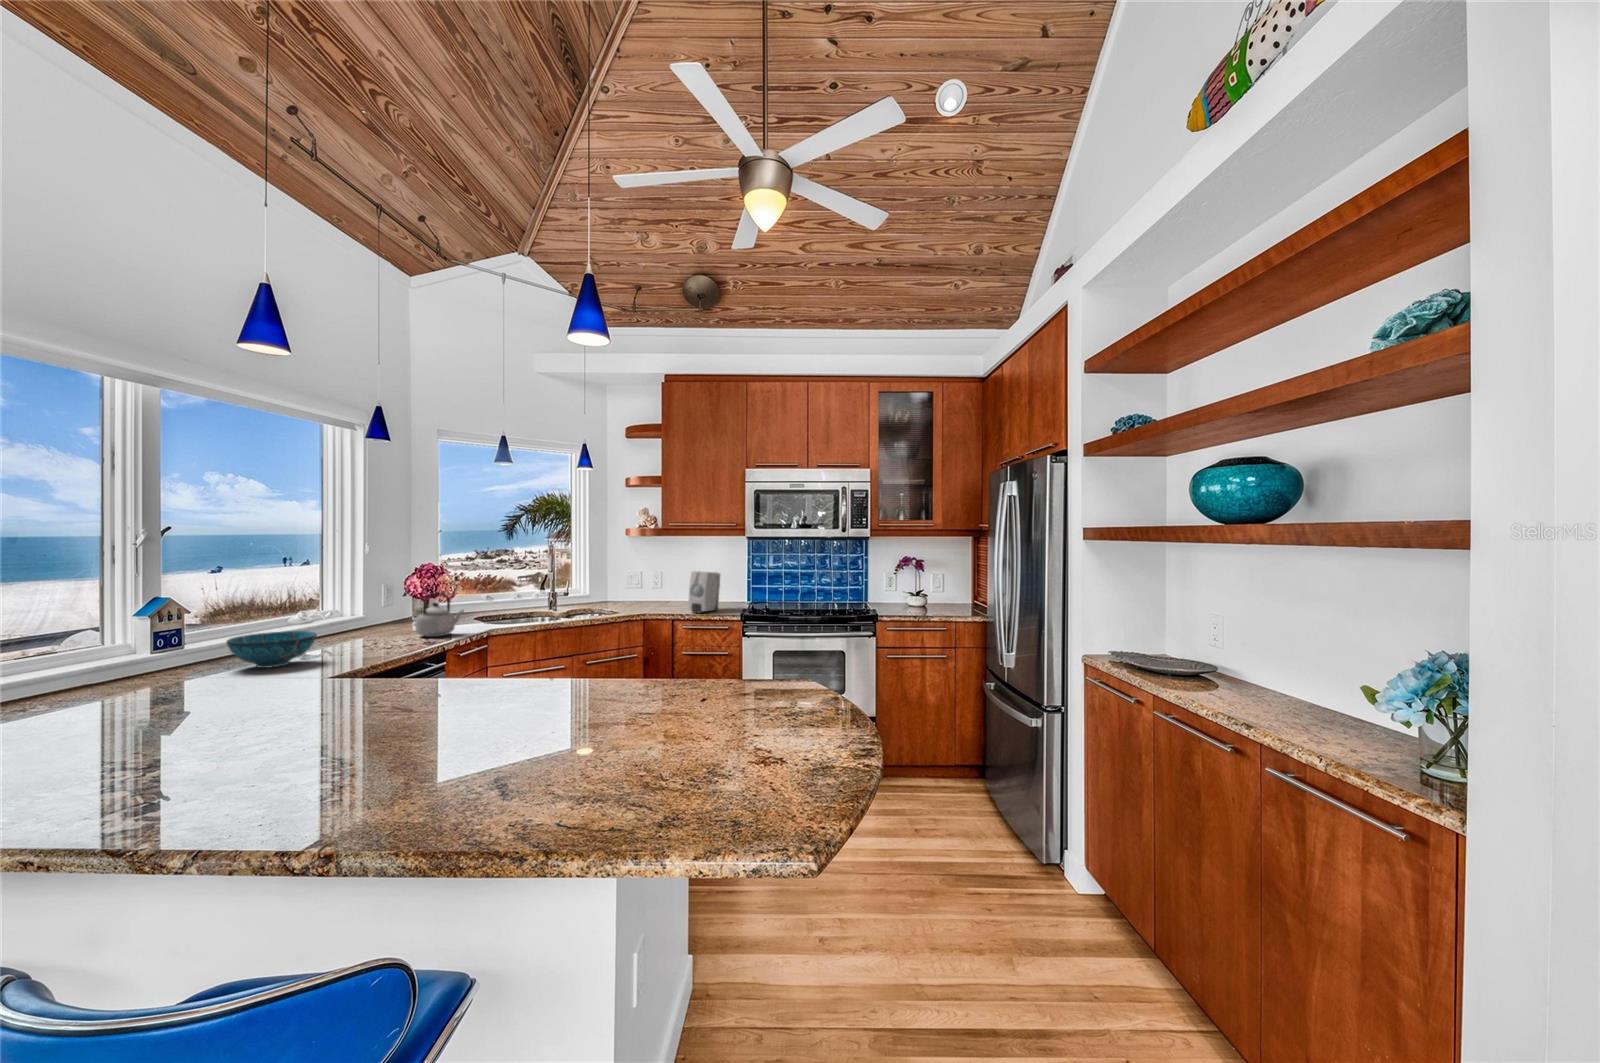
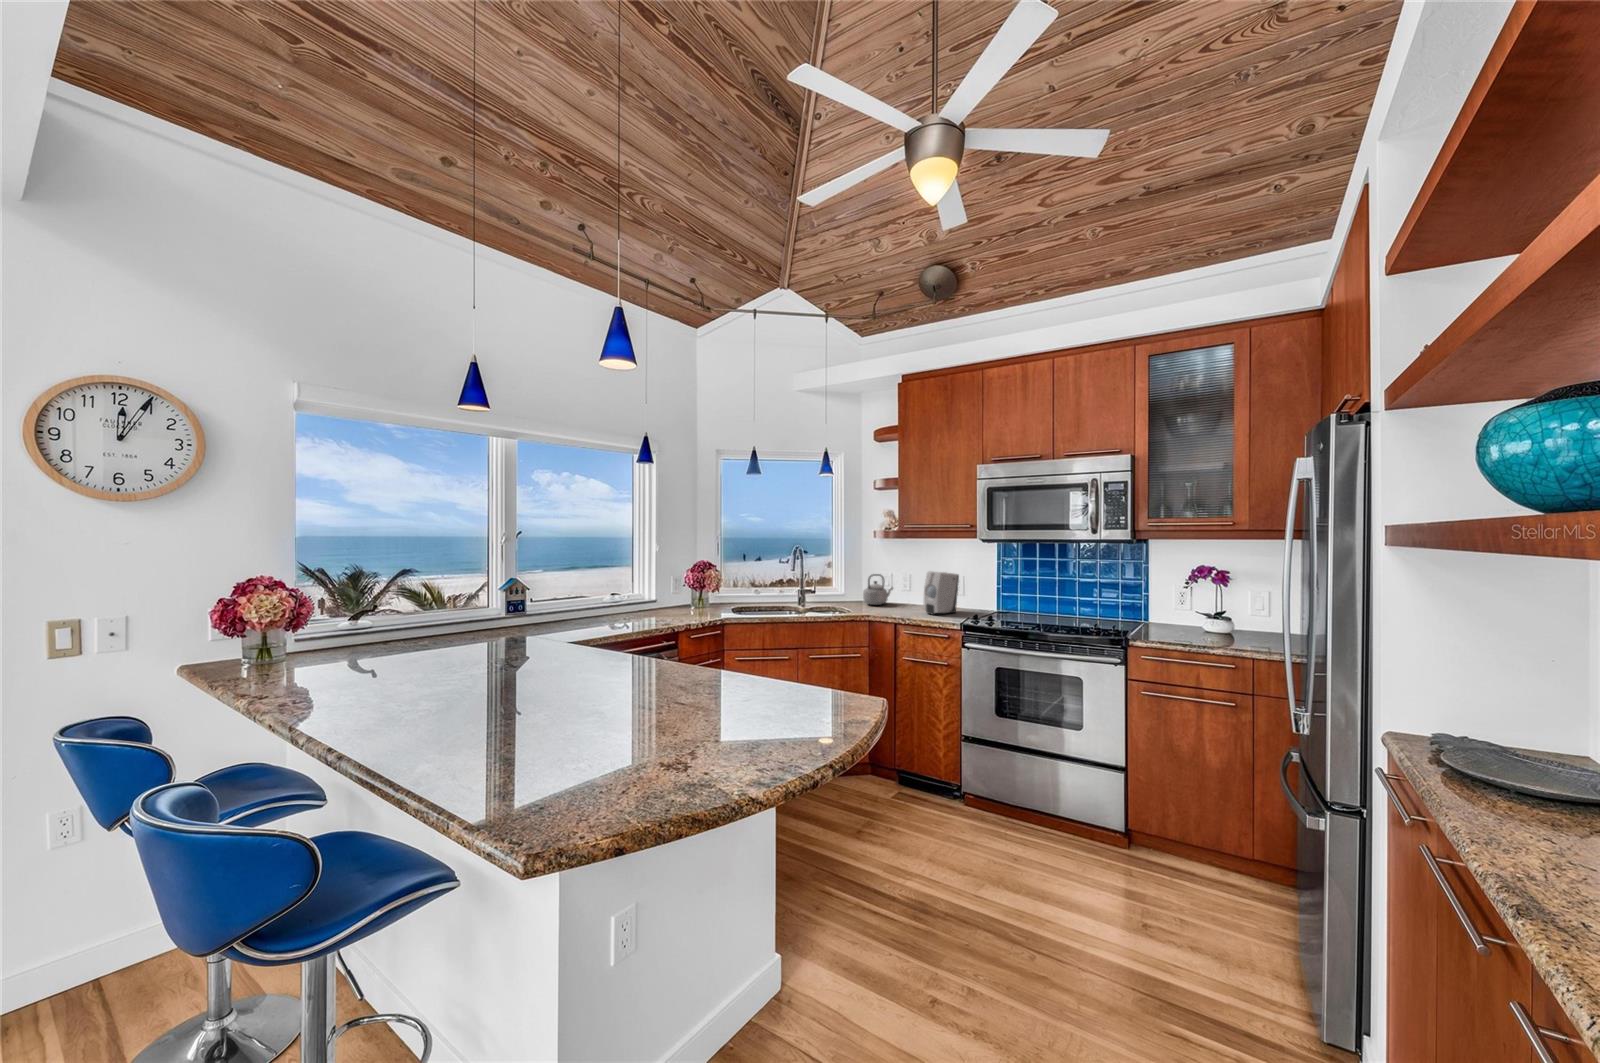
teapot: present [415,593,464,637] -> present [863,574,893,605]
decorative bowl: present [226,631,317,668] -> none [546,605,599,631]

